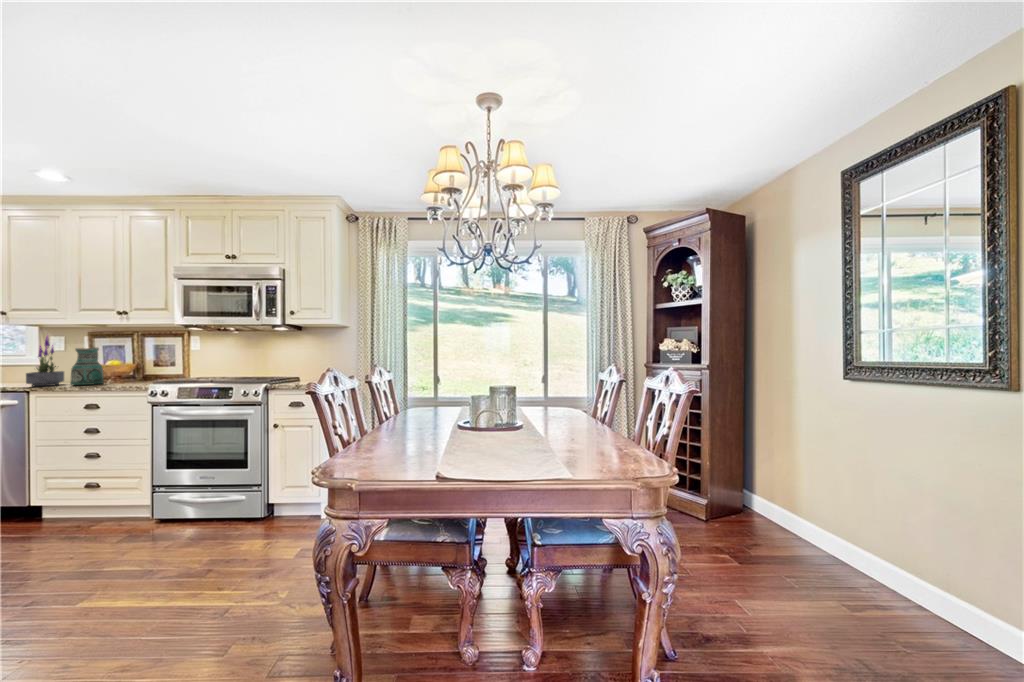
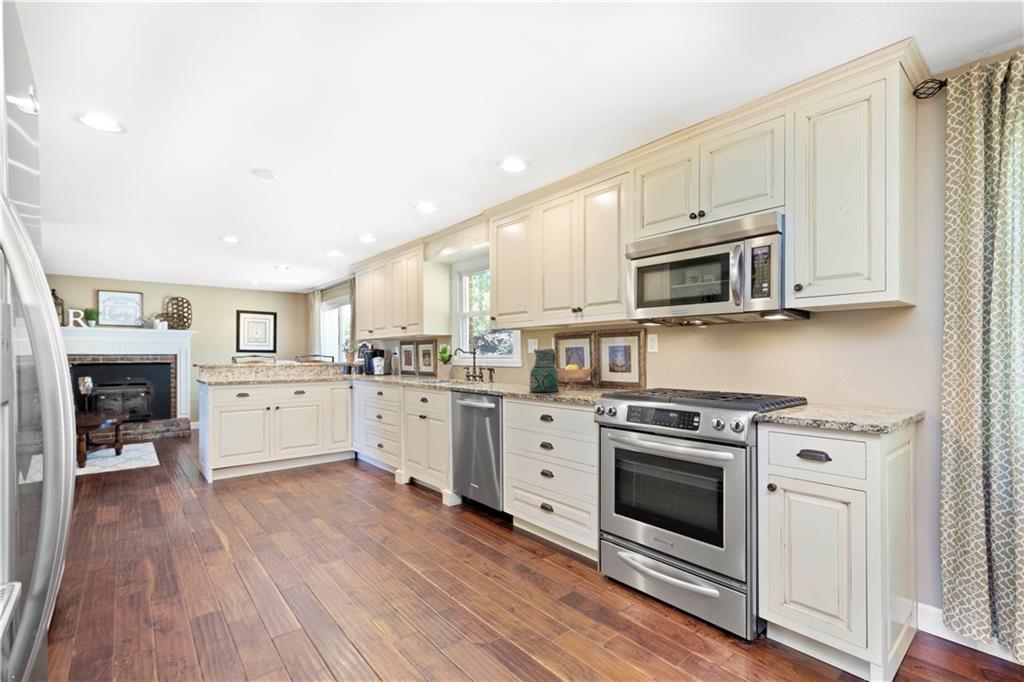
potted plant: present [26,336,64,386] -> none [498,334,529,390]

